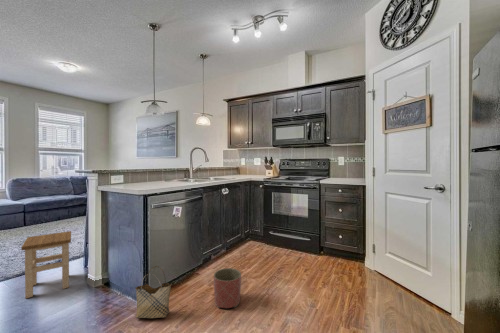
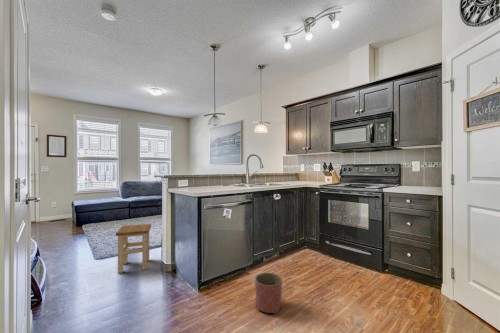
woven basket: present [135,266,171,318] -> none [187,262,216,309]

